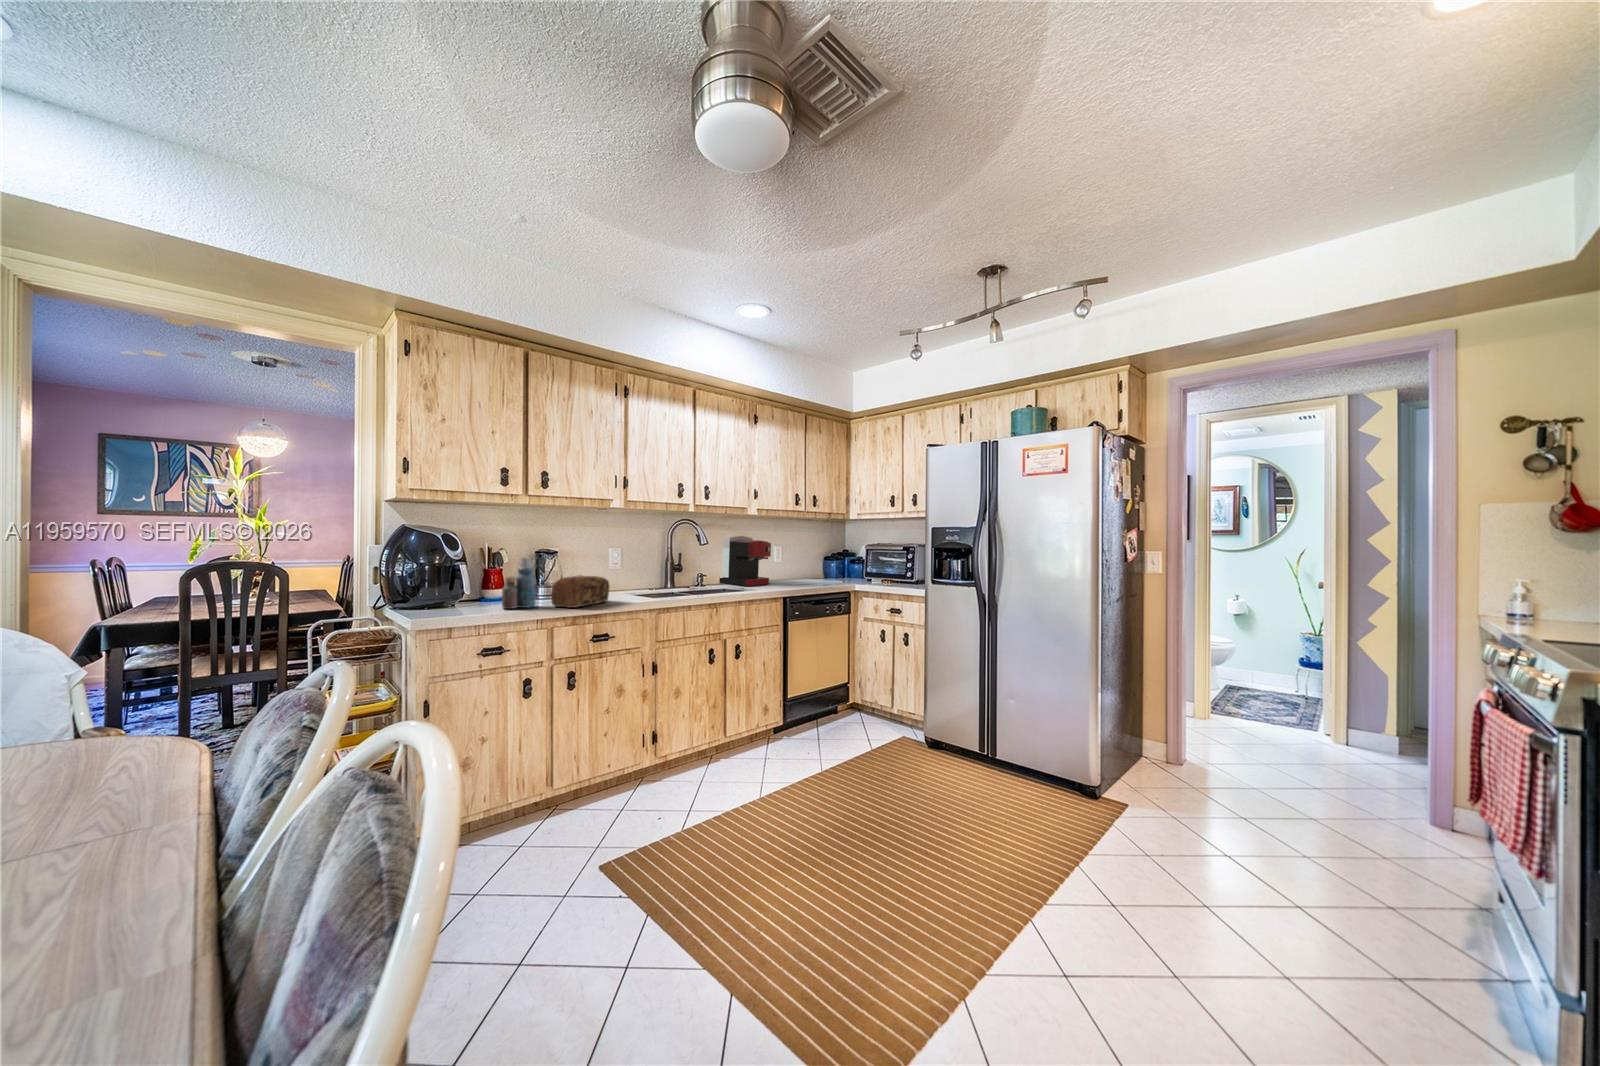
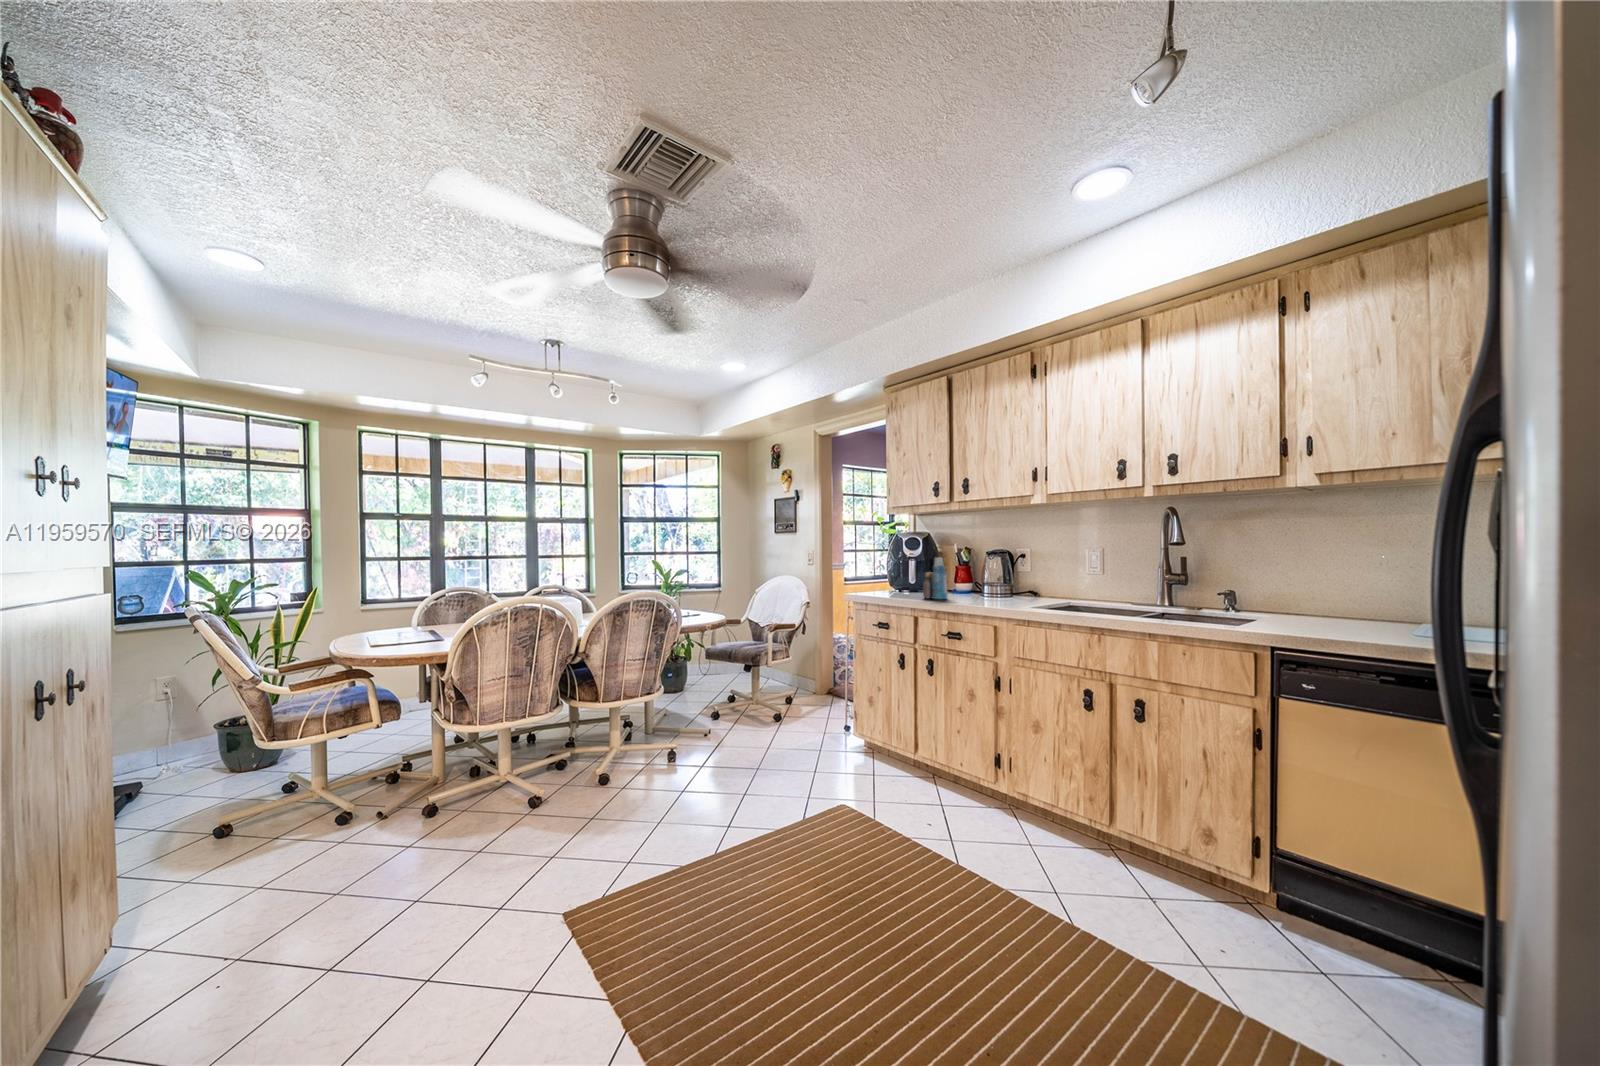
coffee maker: present [719,536,771,586] -> none [1288,527,1388,628]
bread loaf: present [551,575,609,608] -> none [942,575,999,604]

